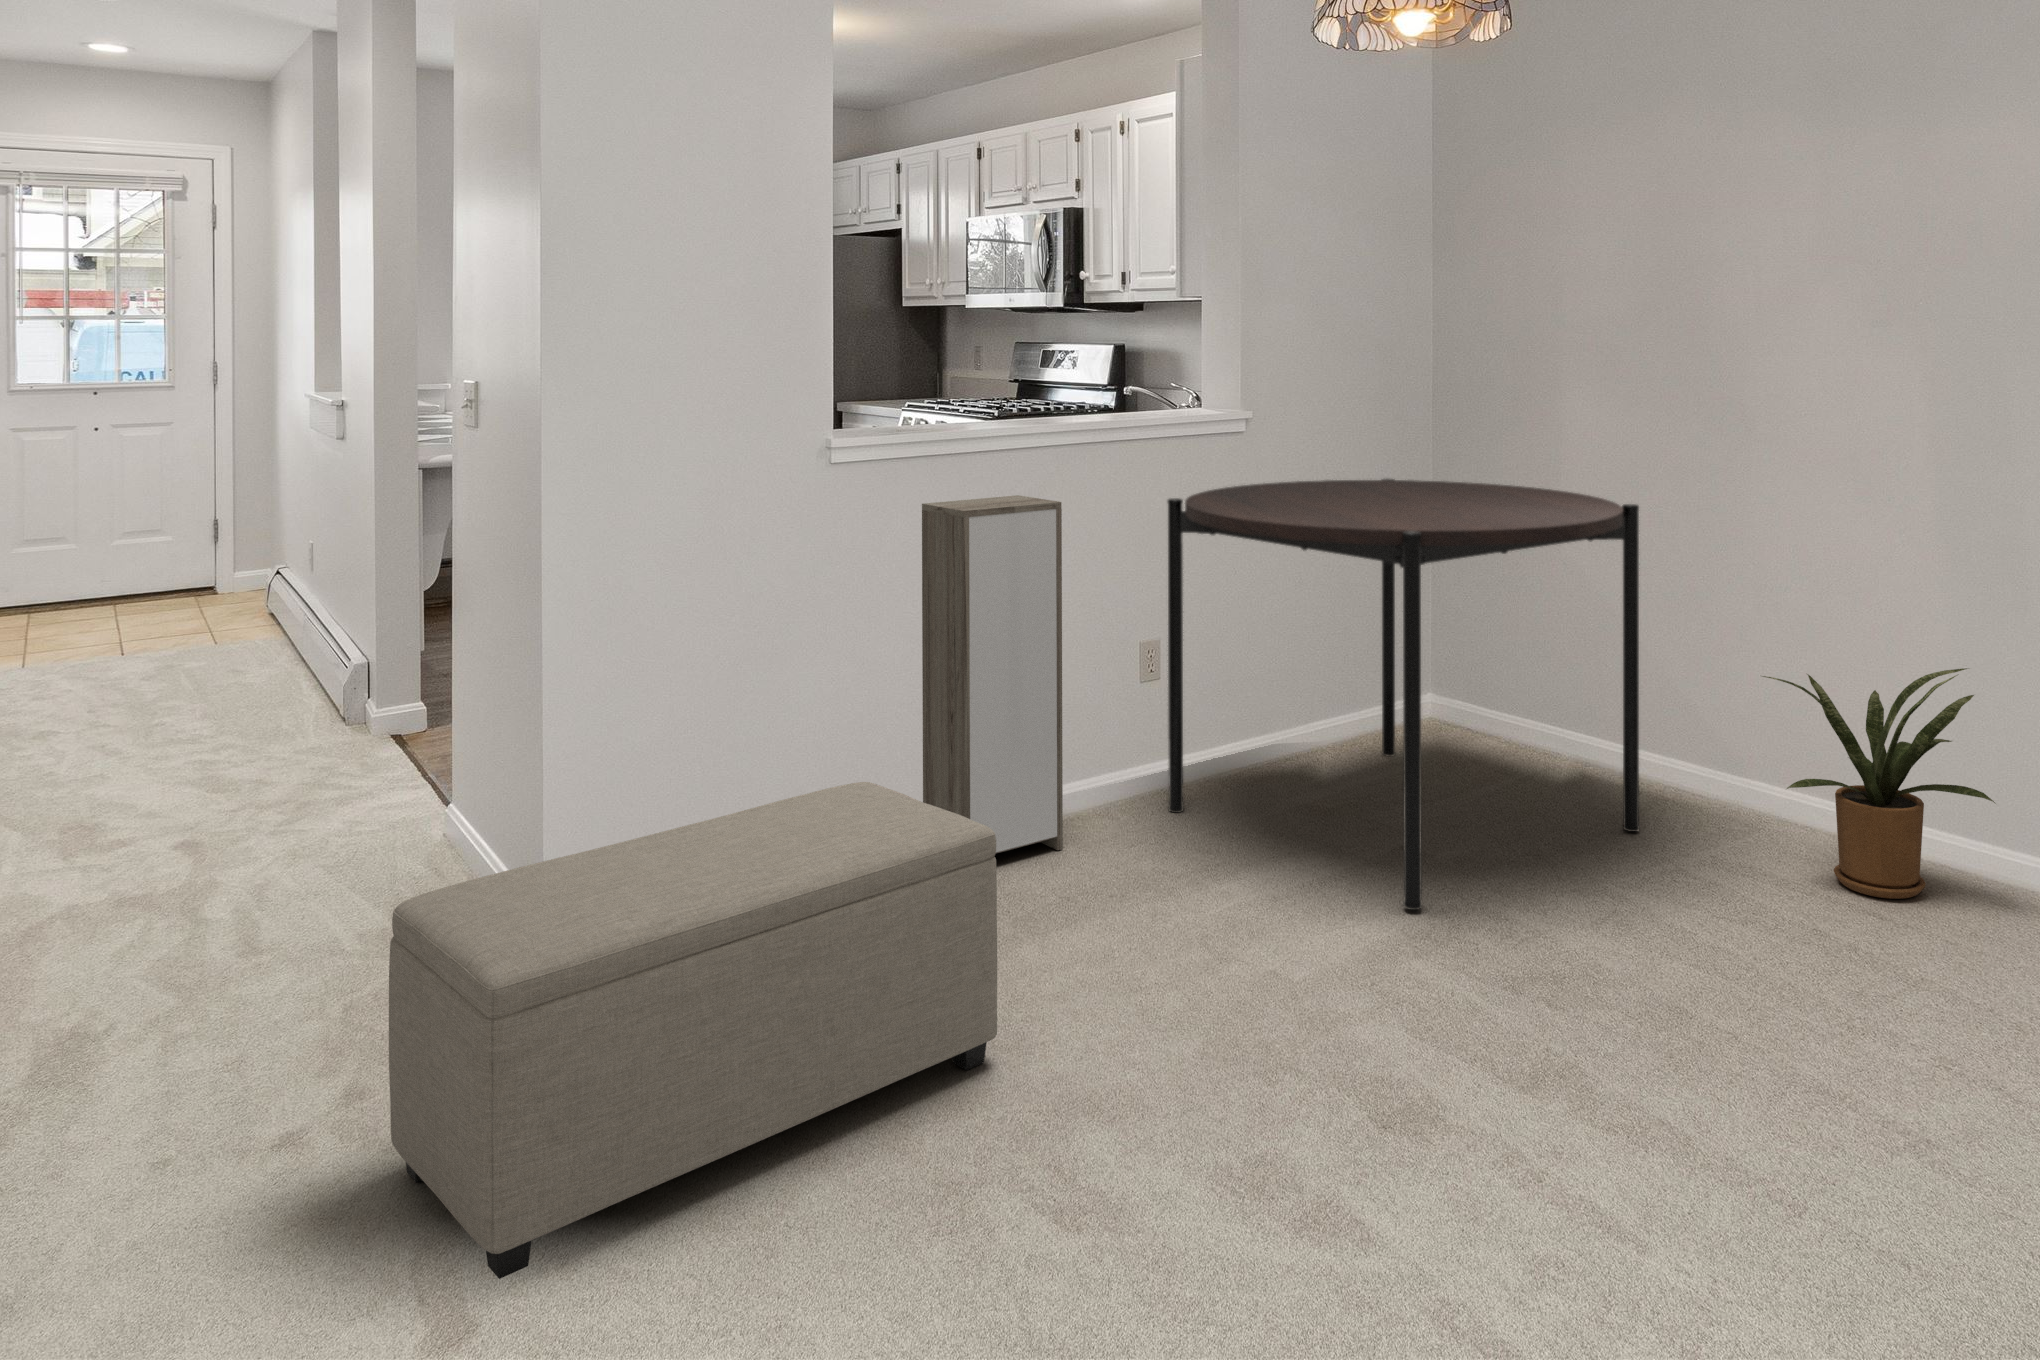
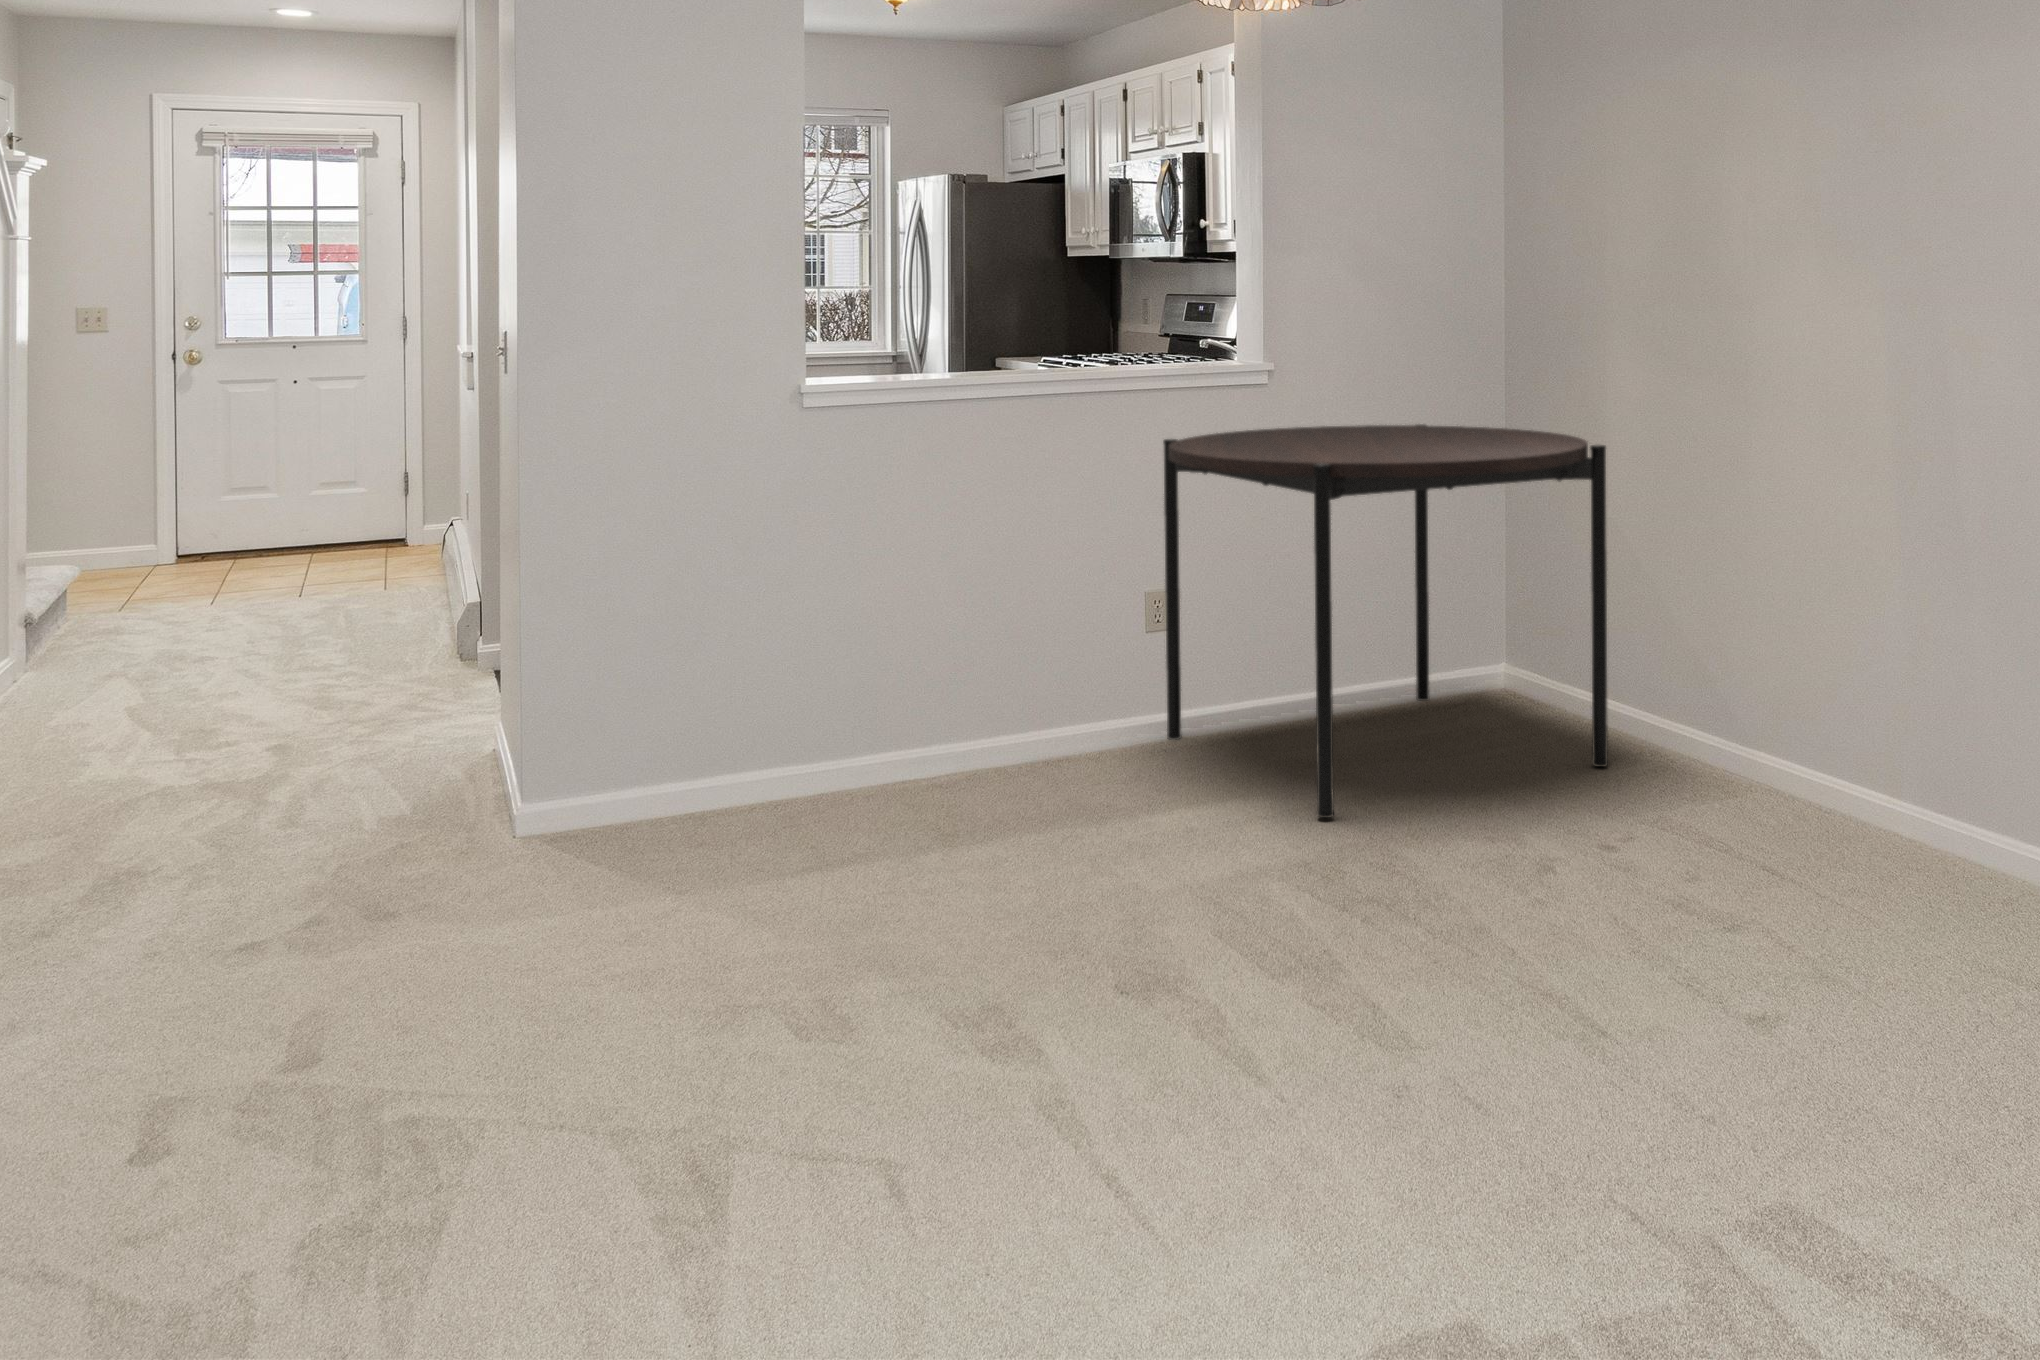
storage cabinet: present [922,495,1063,853] -> none [910,434,1044,780]
house plant: present [1763,668,1995,899] -> none [1700,603,1905,826]
ottoman: present [389,782,997,1279] -> none [346,673,868,1012]

